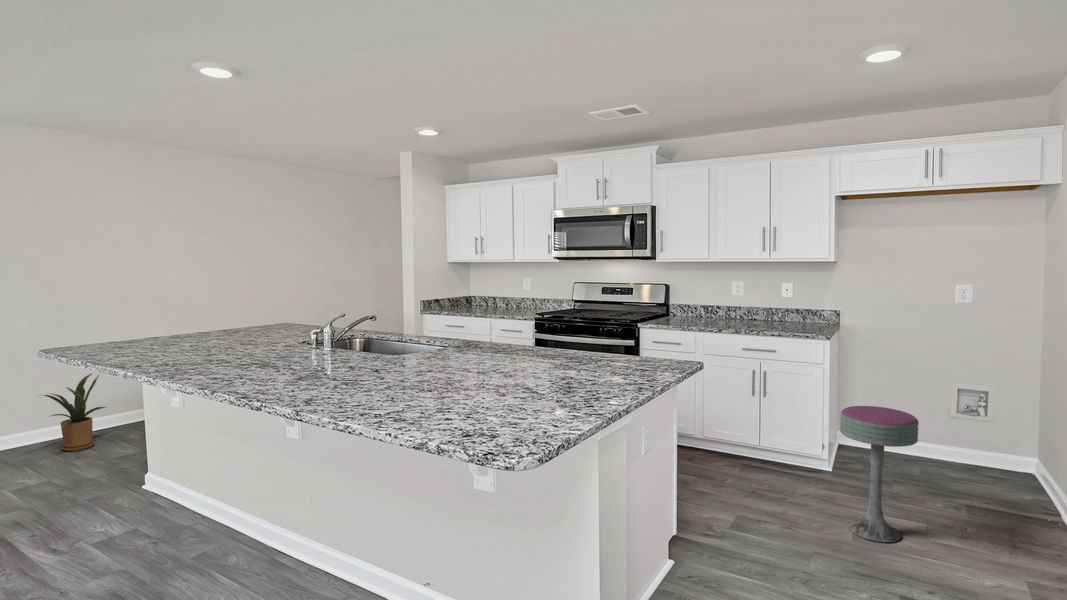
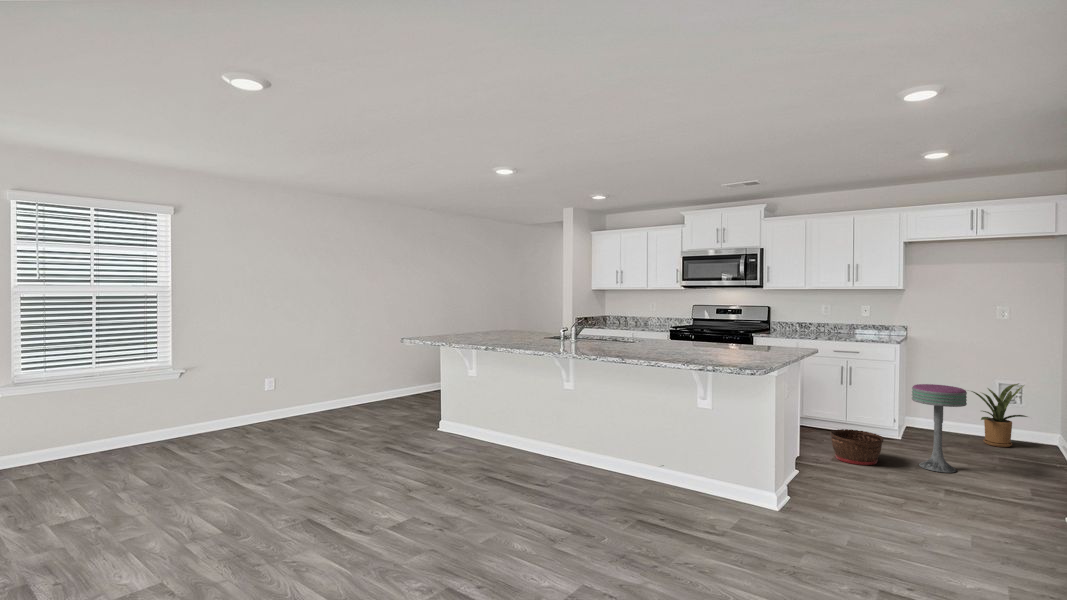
house plant: present [44,374,105,451] -> present [971,383,1027,447]
basket: none [725,470,799,531] -> present [830,429,883,465]

